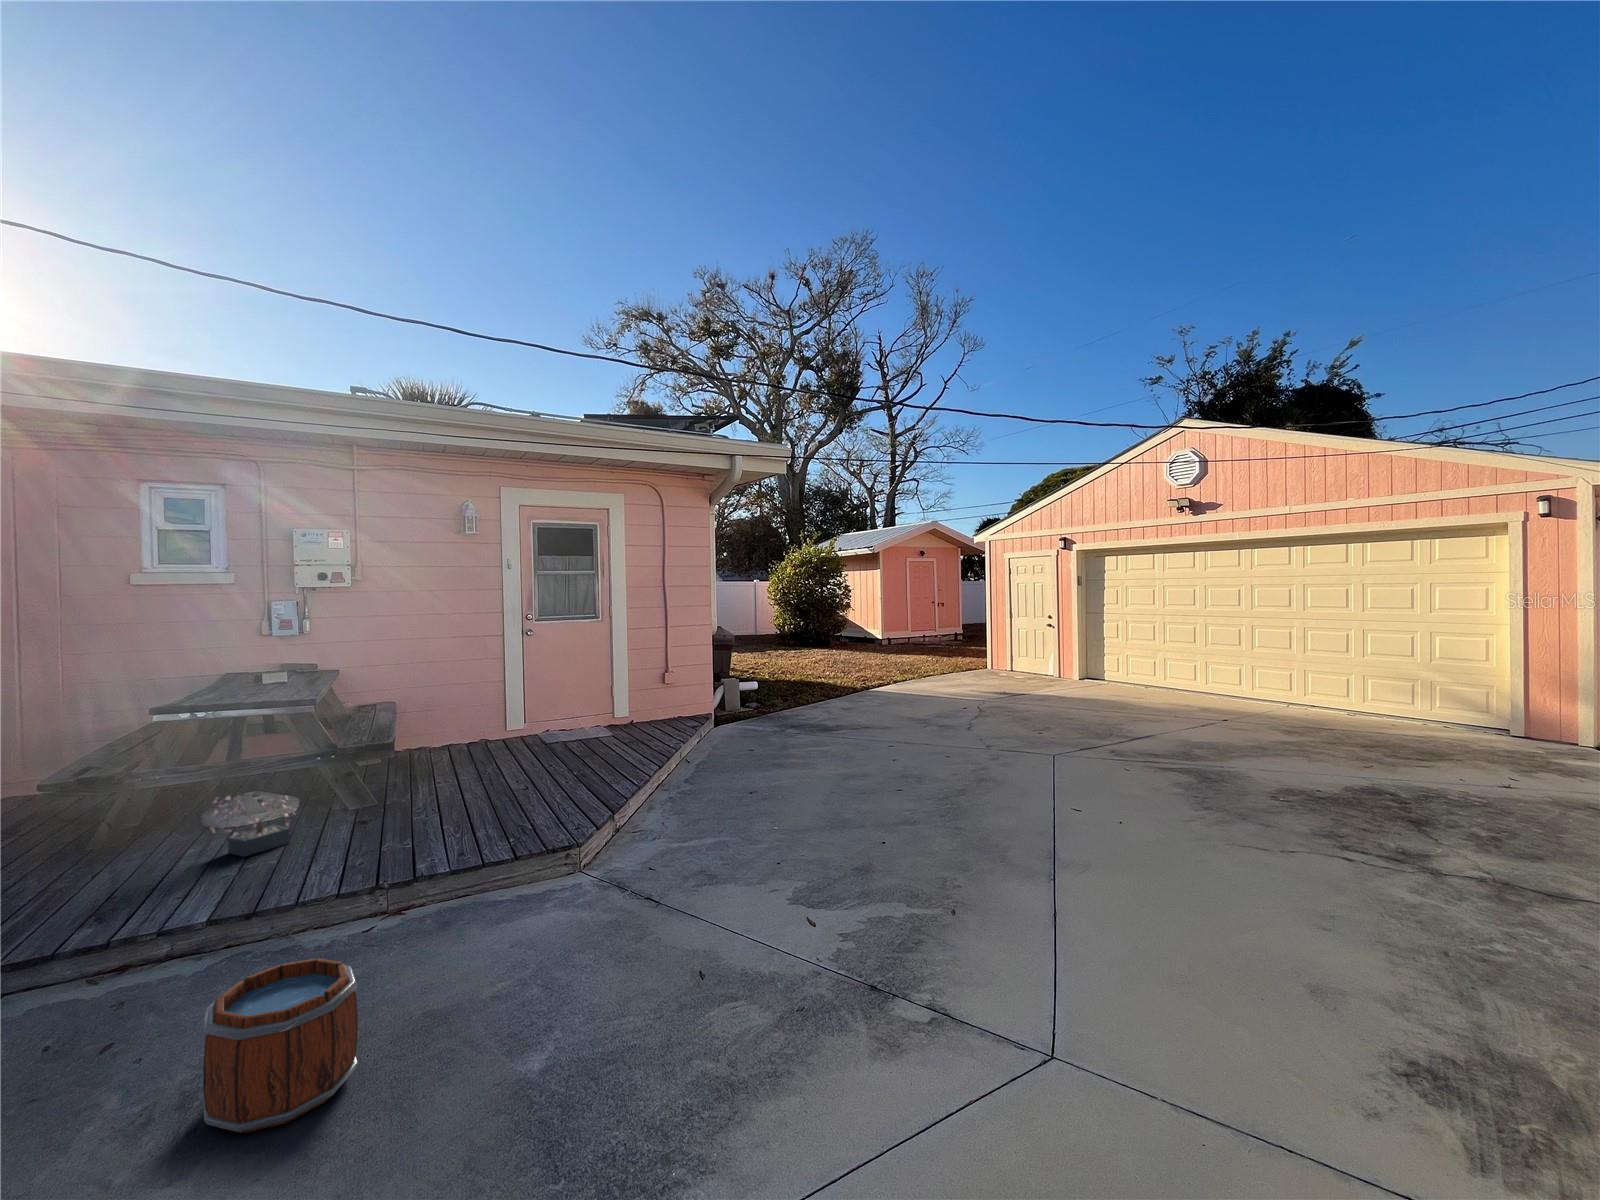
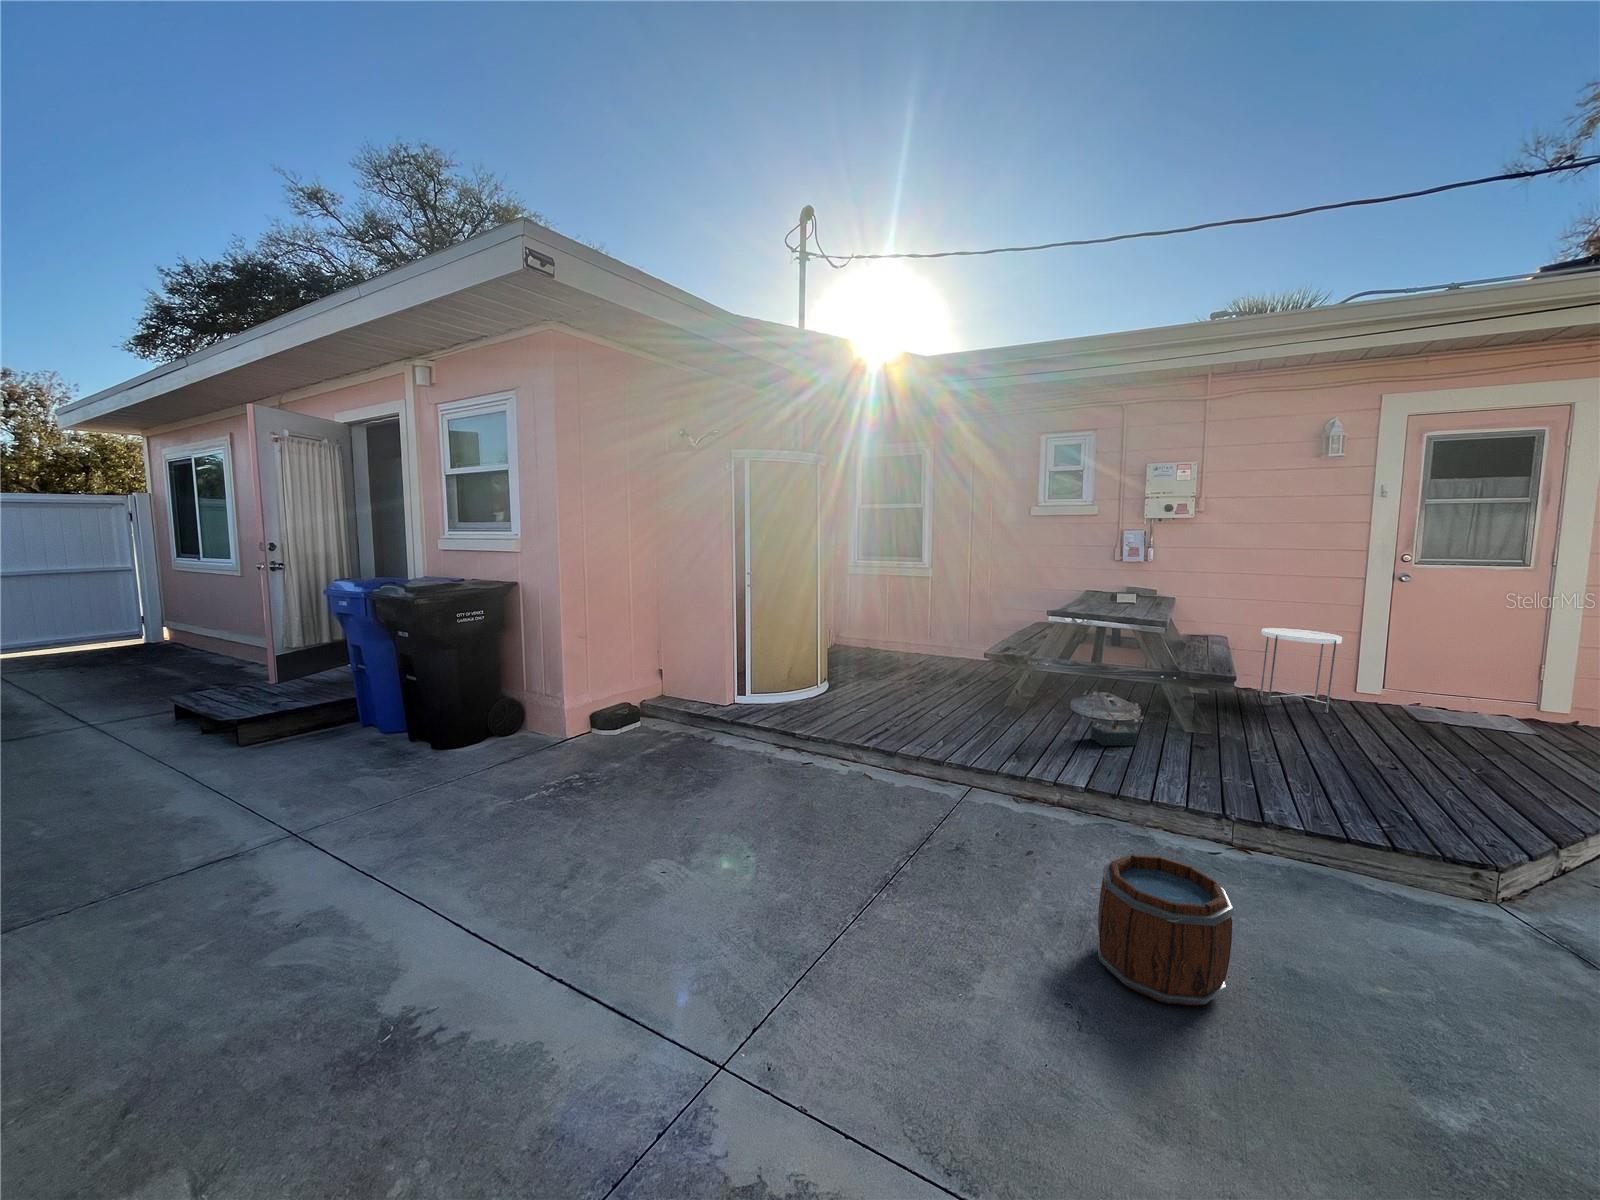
side table: none [425,685,489,760] -> present [1260,628,1342,713]

